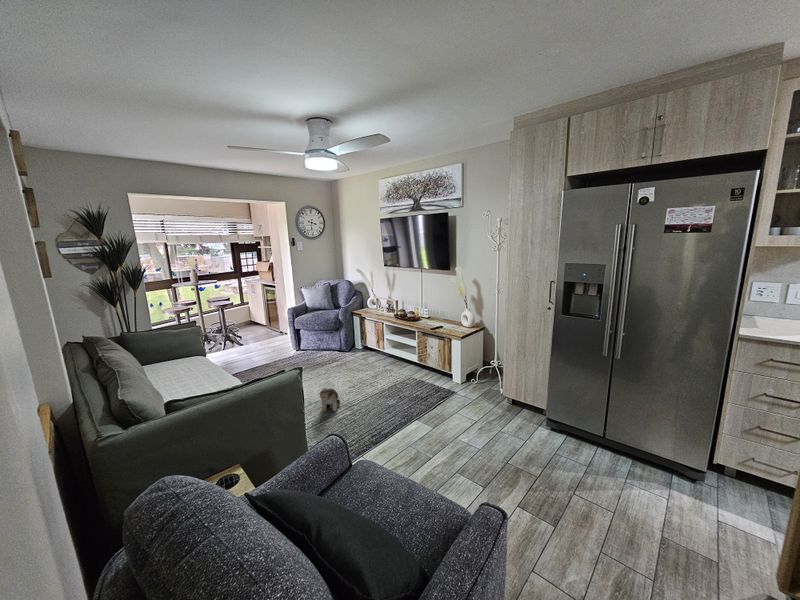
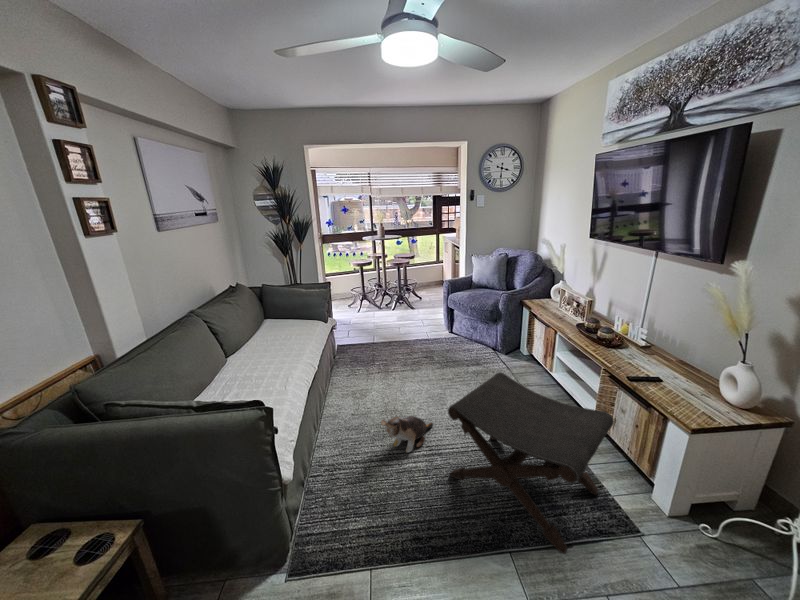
footstool: none [363,344,436,410] -> present [448,373,614,554]

